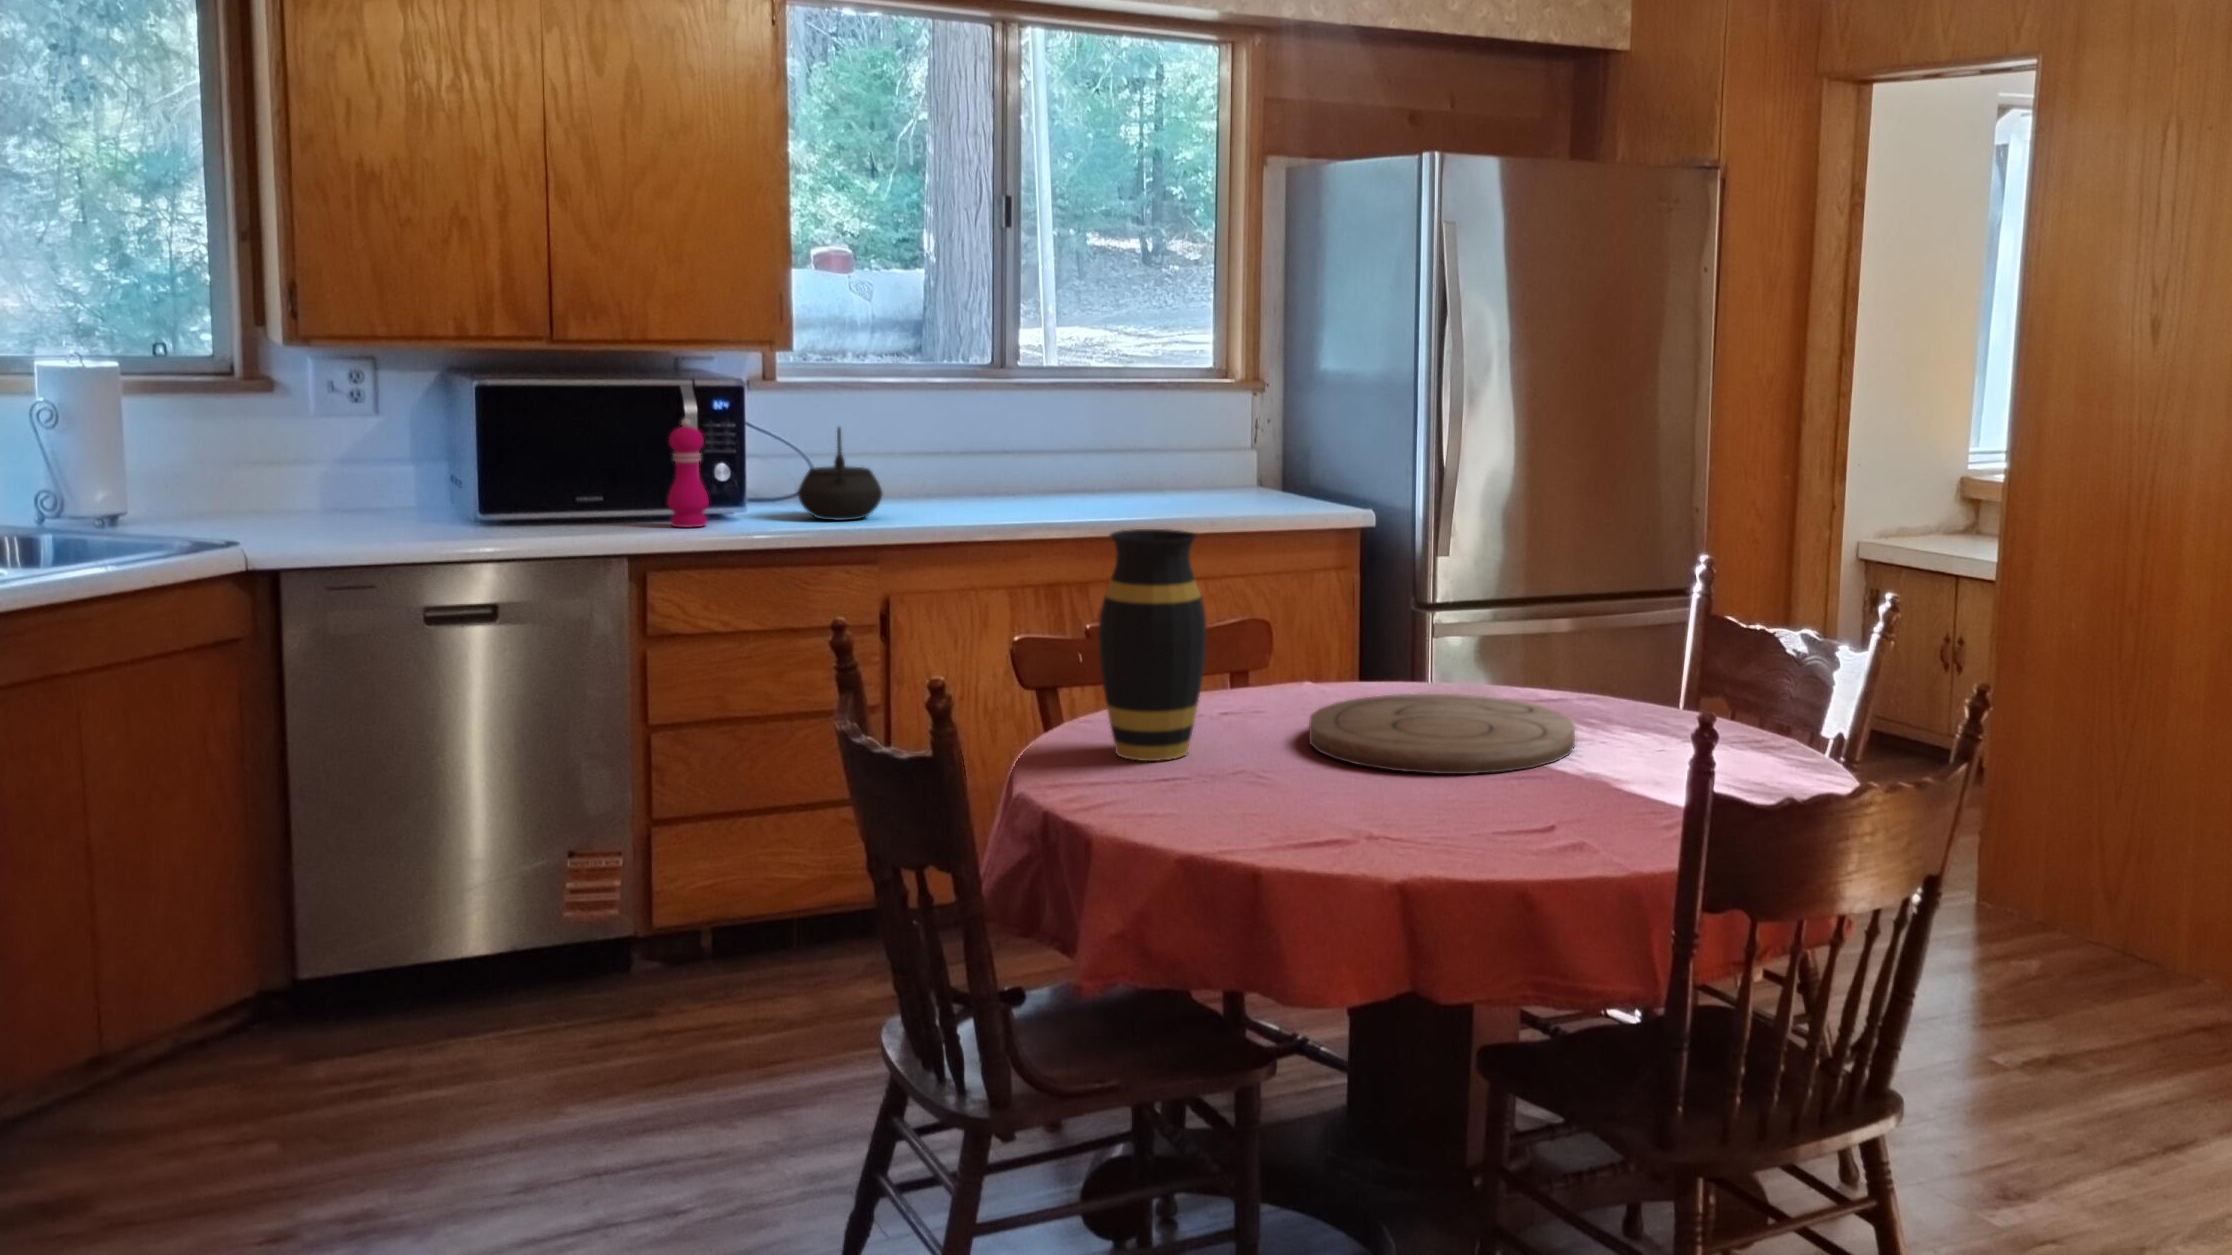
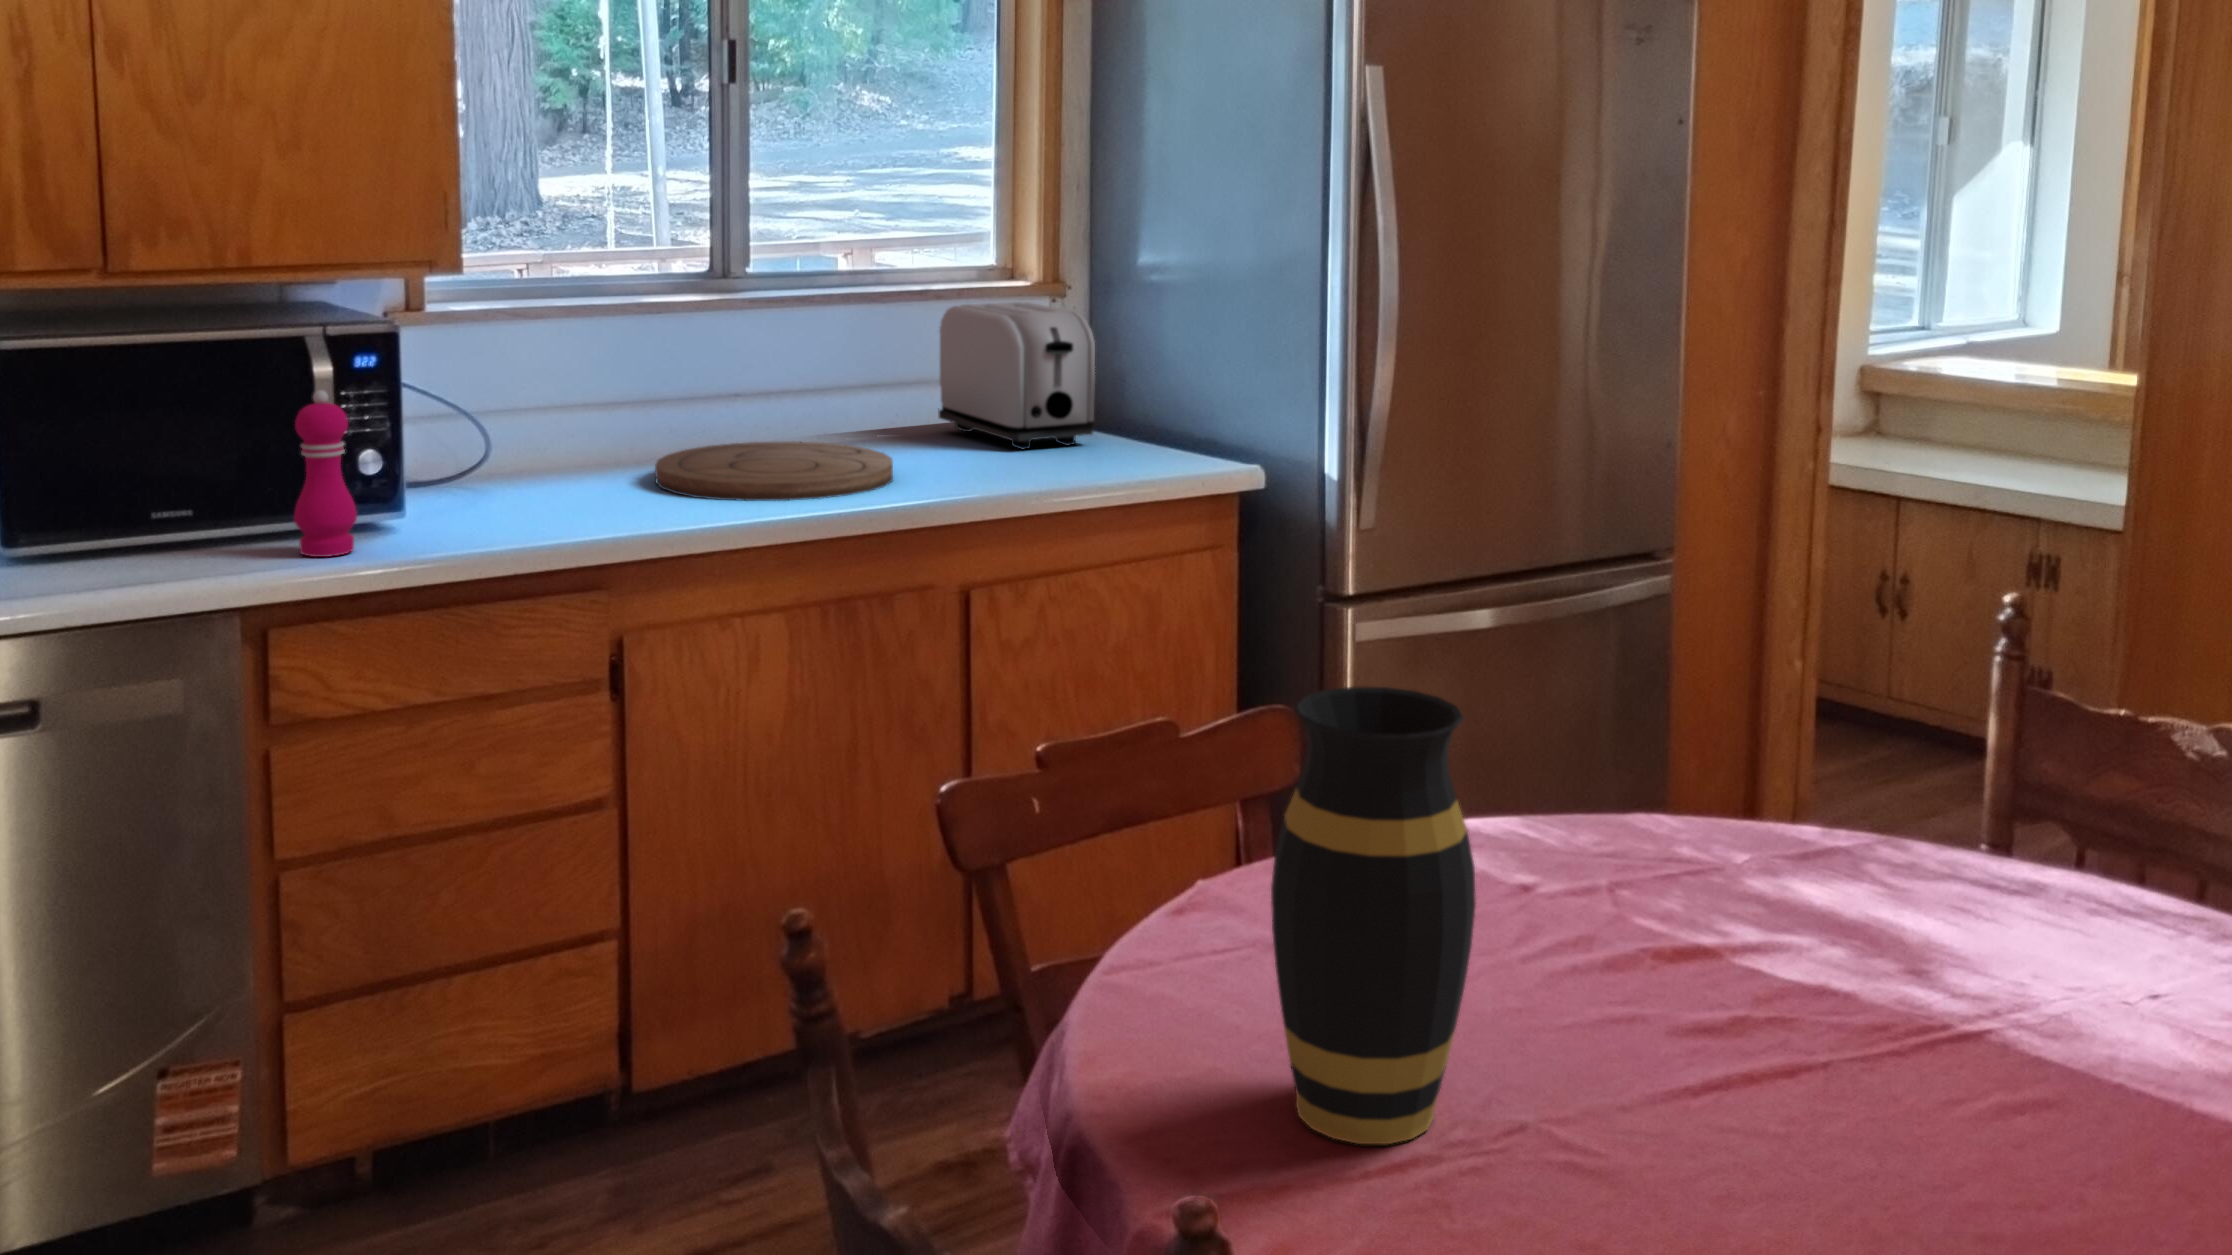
toaster: none [1162,394,1266,497] -> present [938,302,1095,449]
kettle: present [797,427,882,520] -> none [481,387,606,527]
cutting board: present [1309,694,1575,774] -> present [655,442,893,501]

